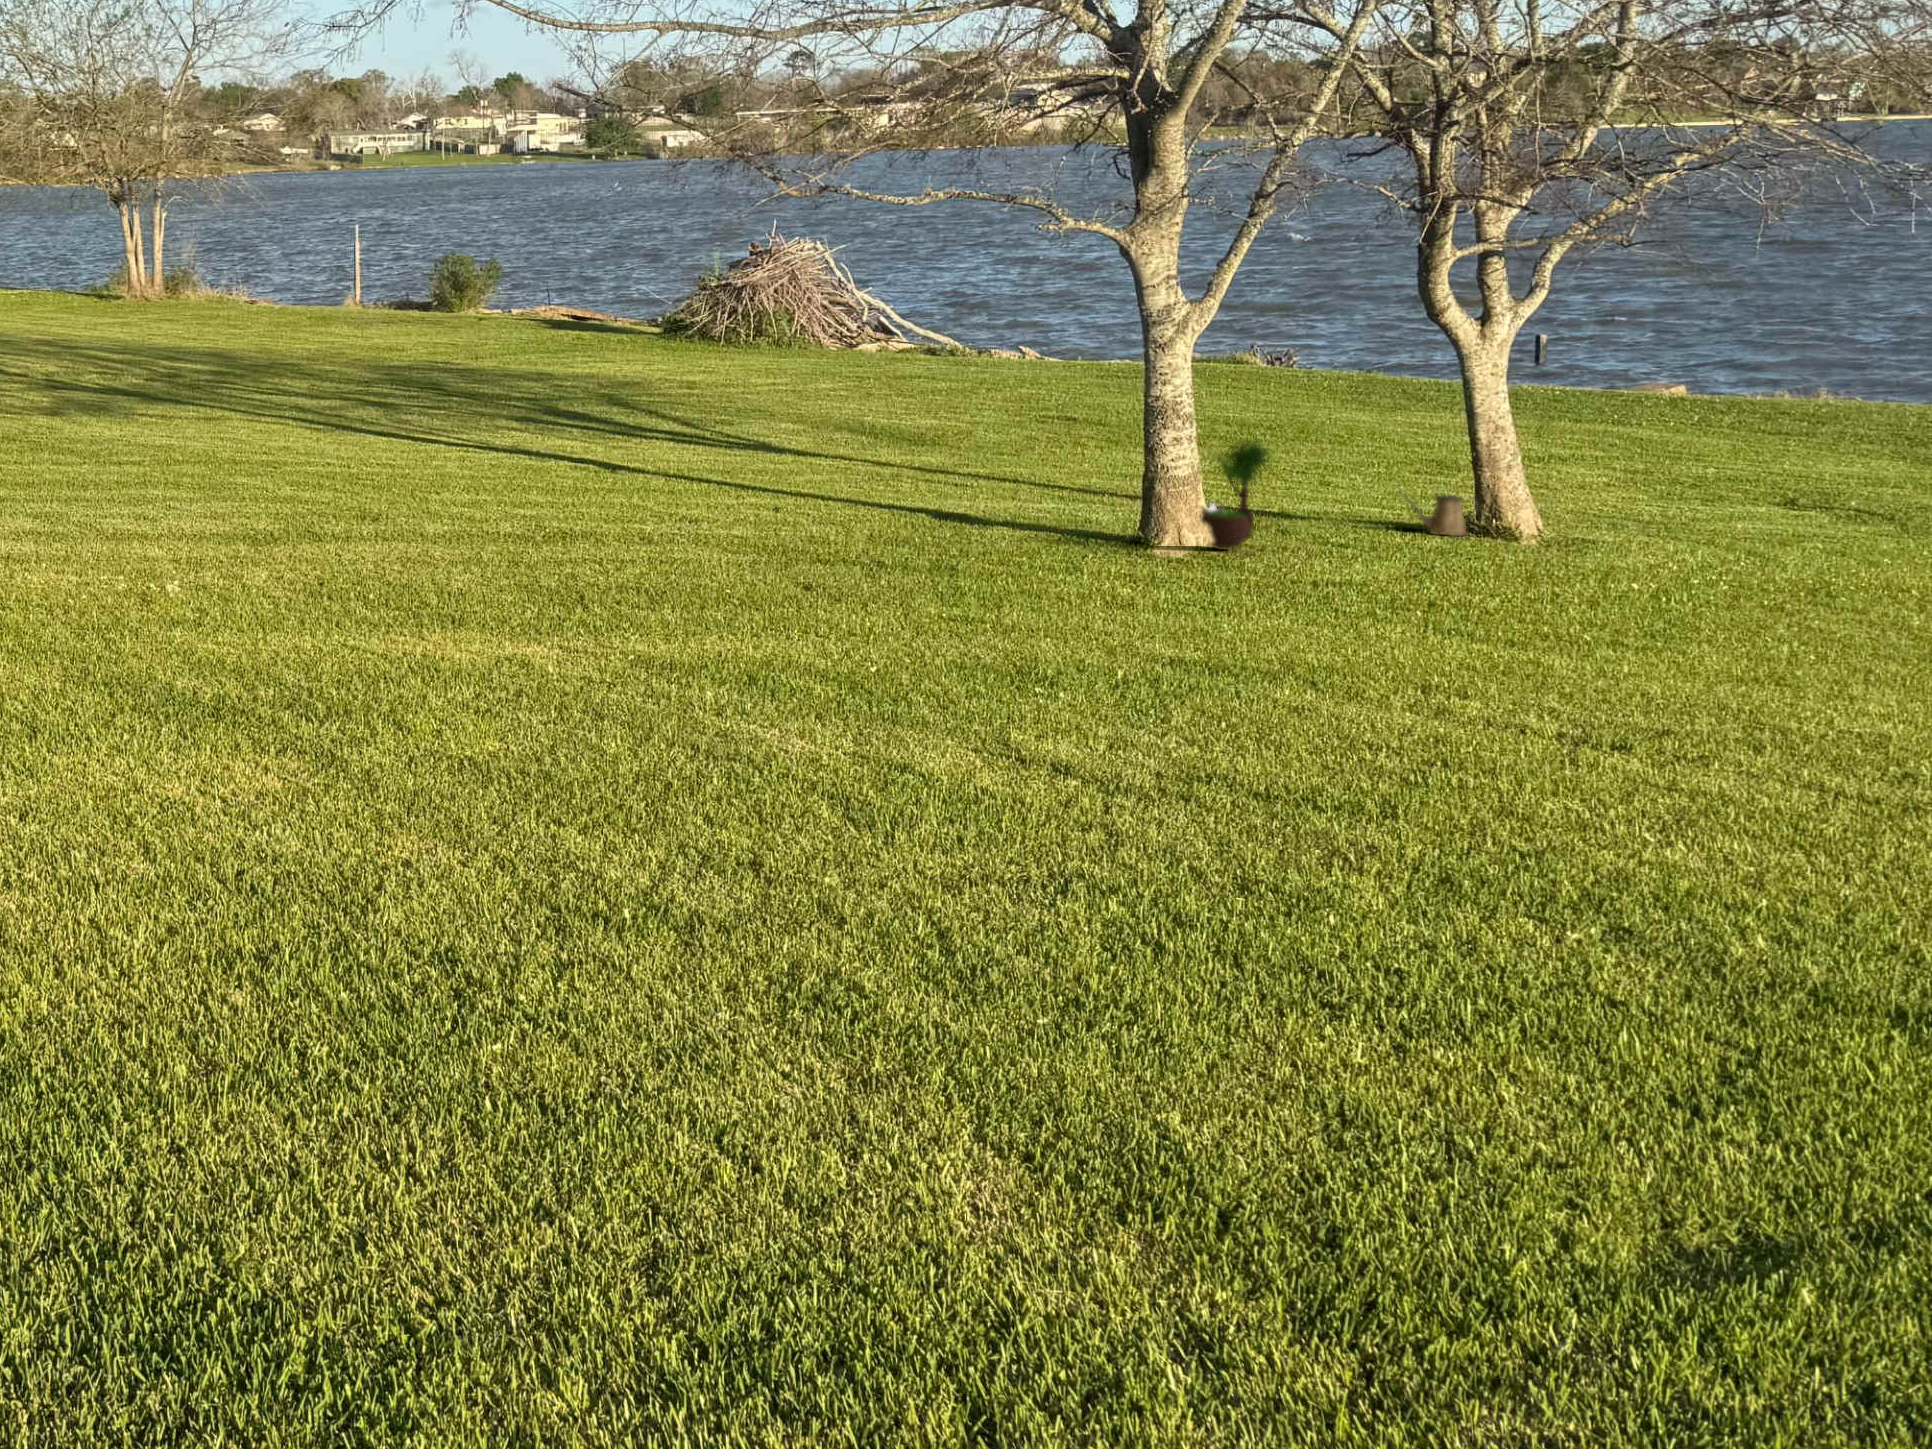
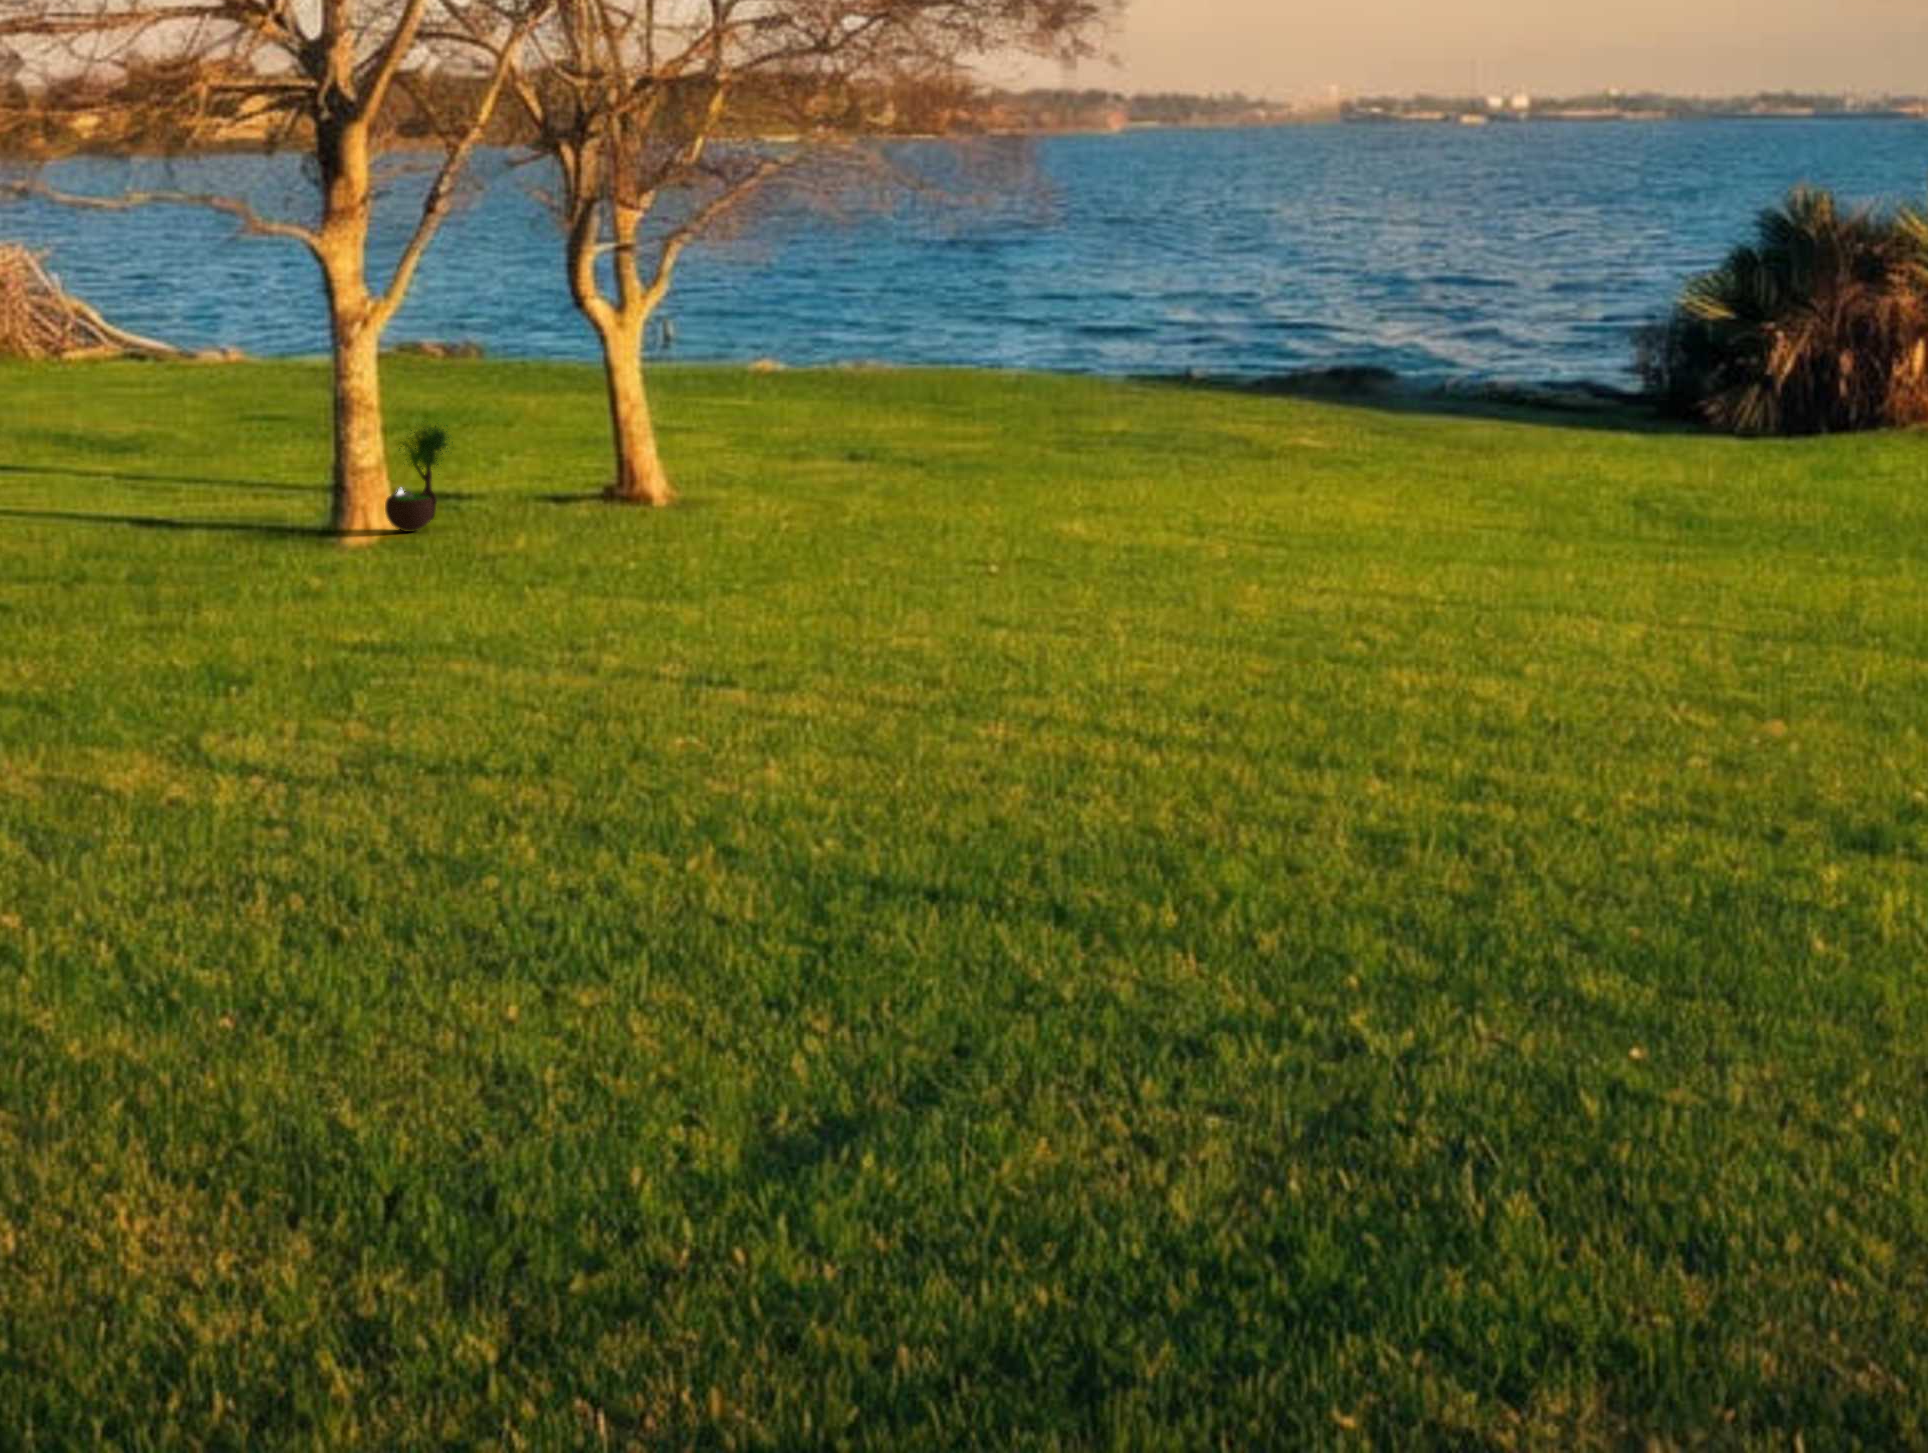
watering can: present [1404,495,1478,536] -> none [558,460,623,499]

